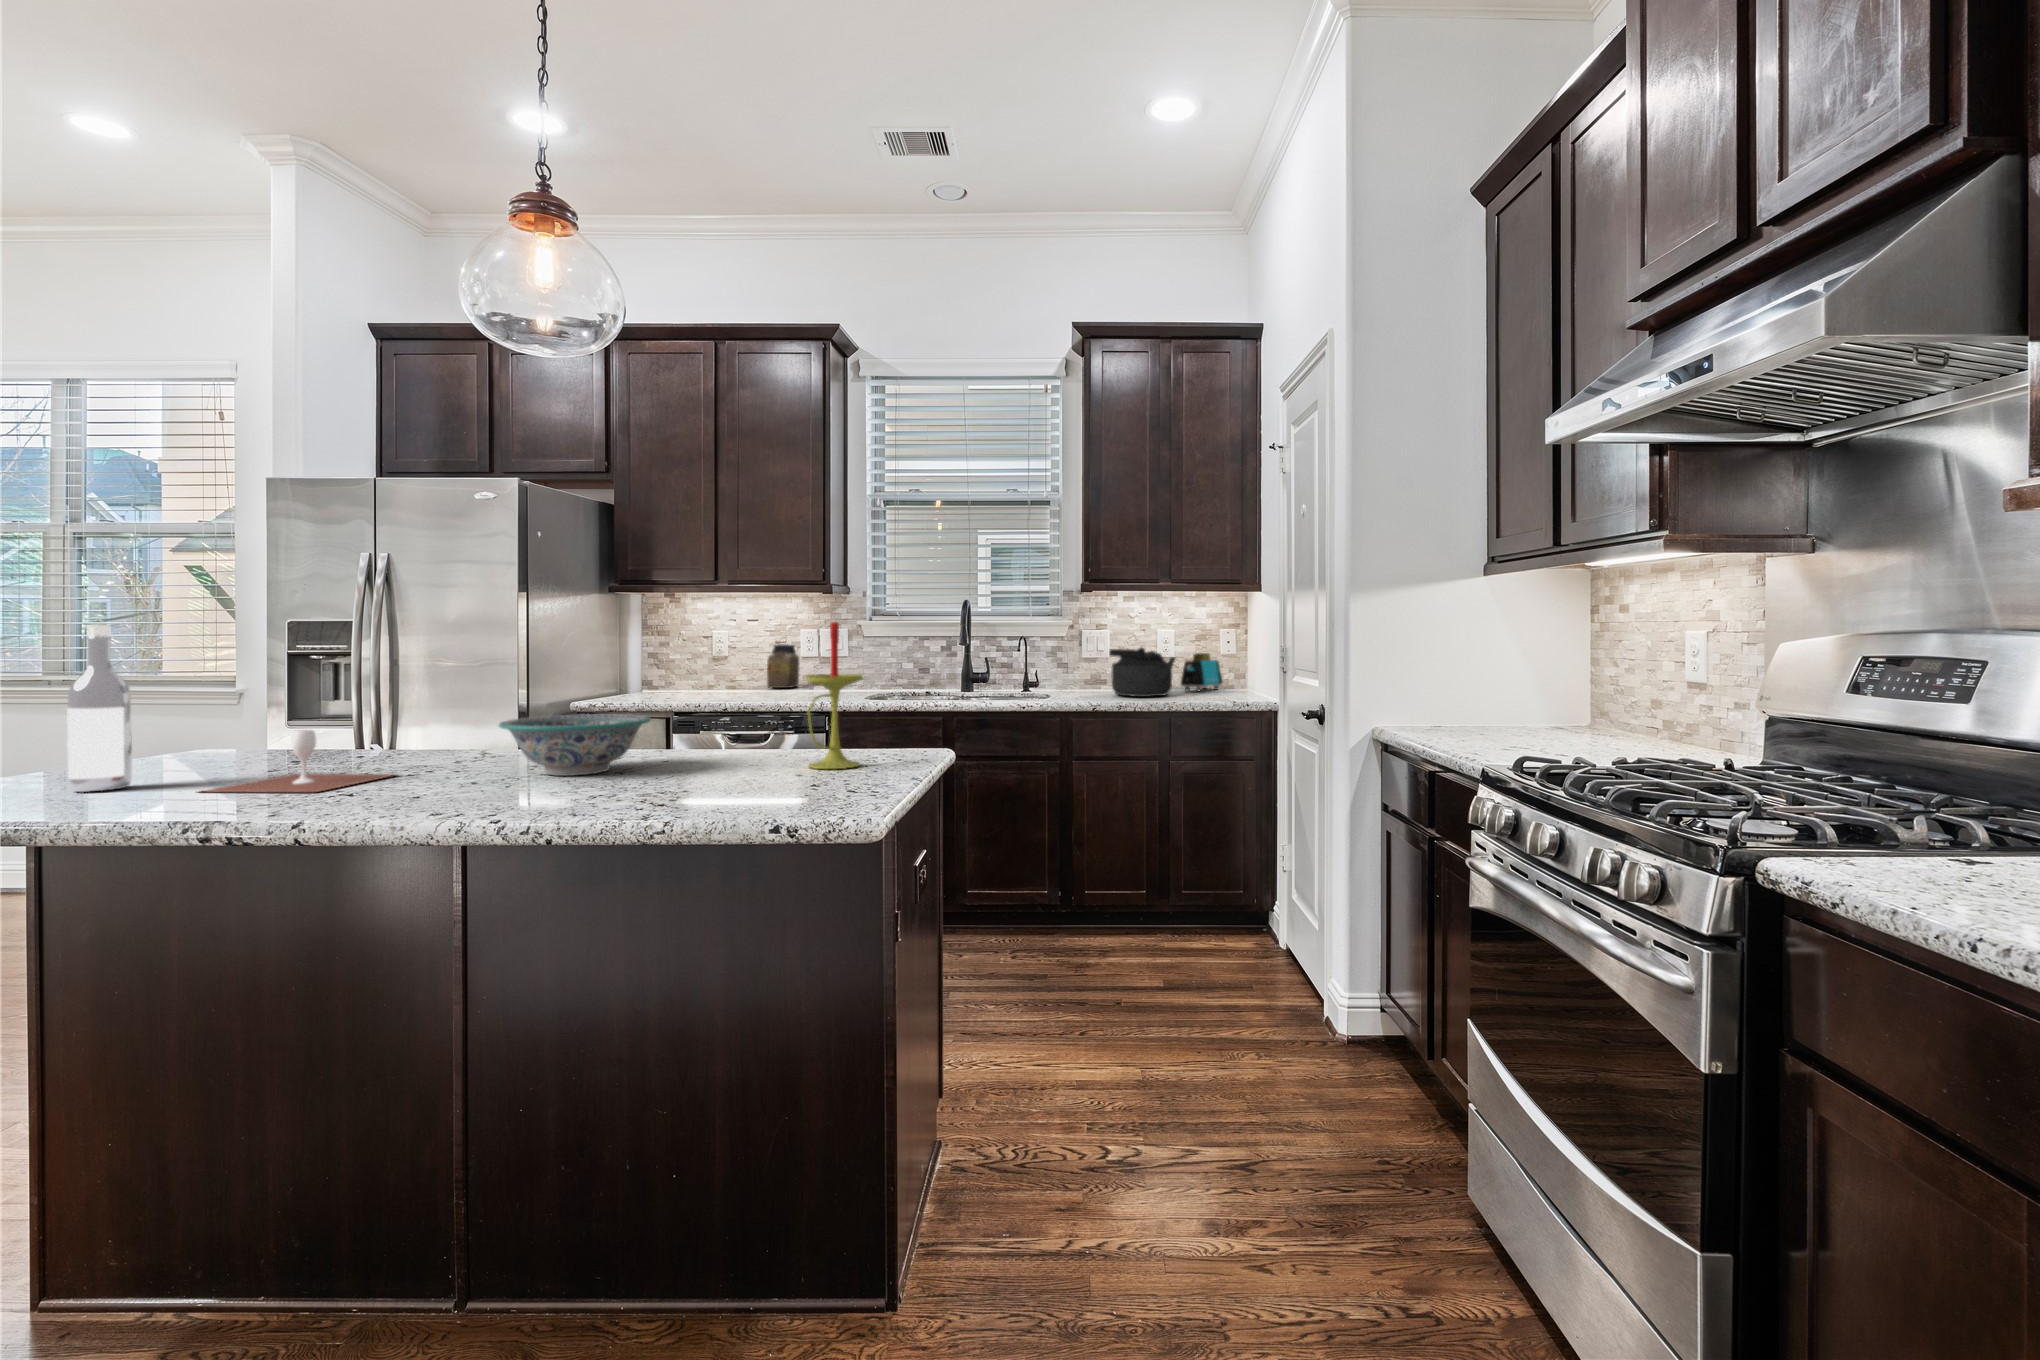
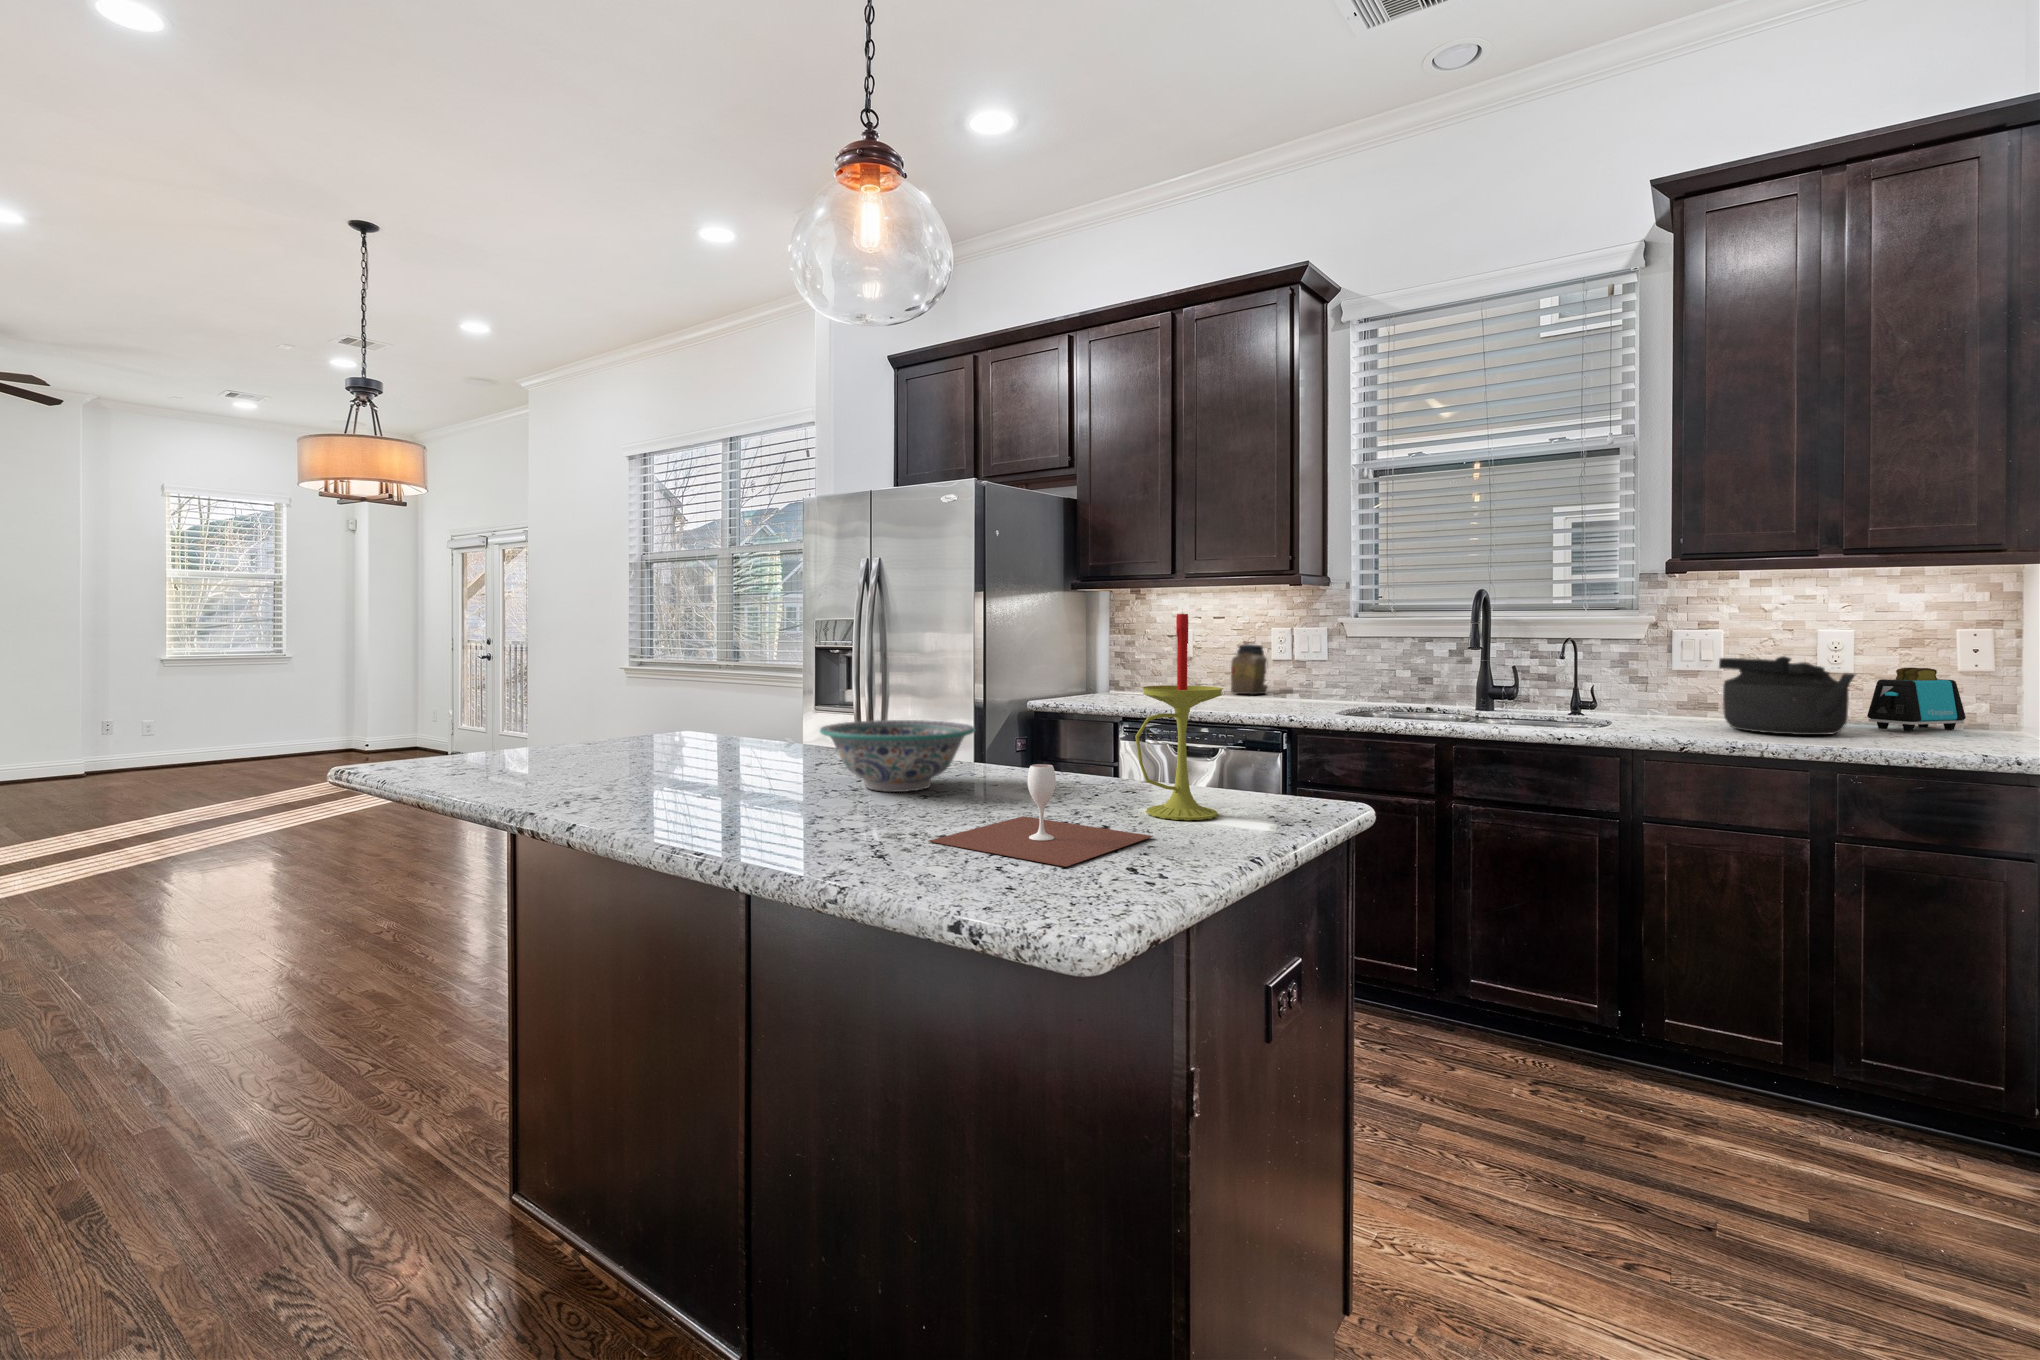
wine bottle: present [67,625,132,792] -> none [535,619,577,764]
wine glass: present [203,730,395,792] -> present [929,764,1153,867]

